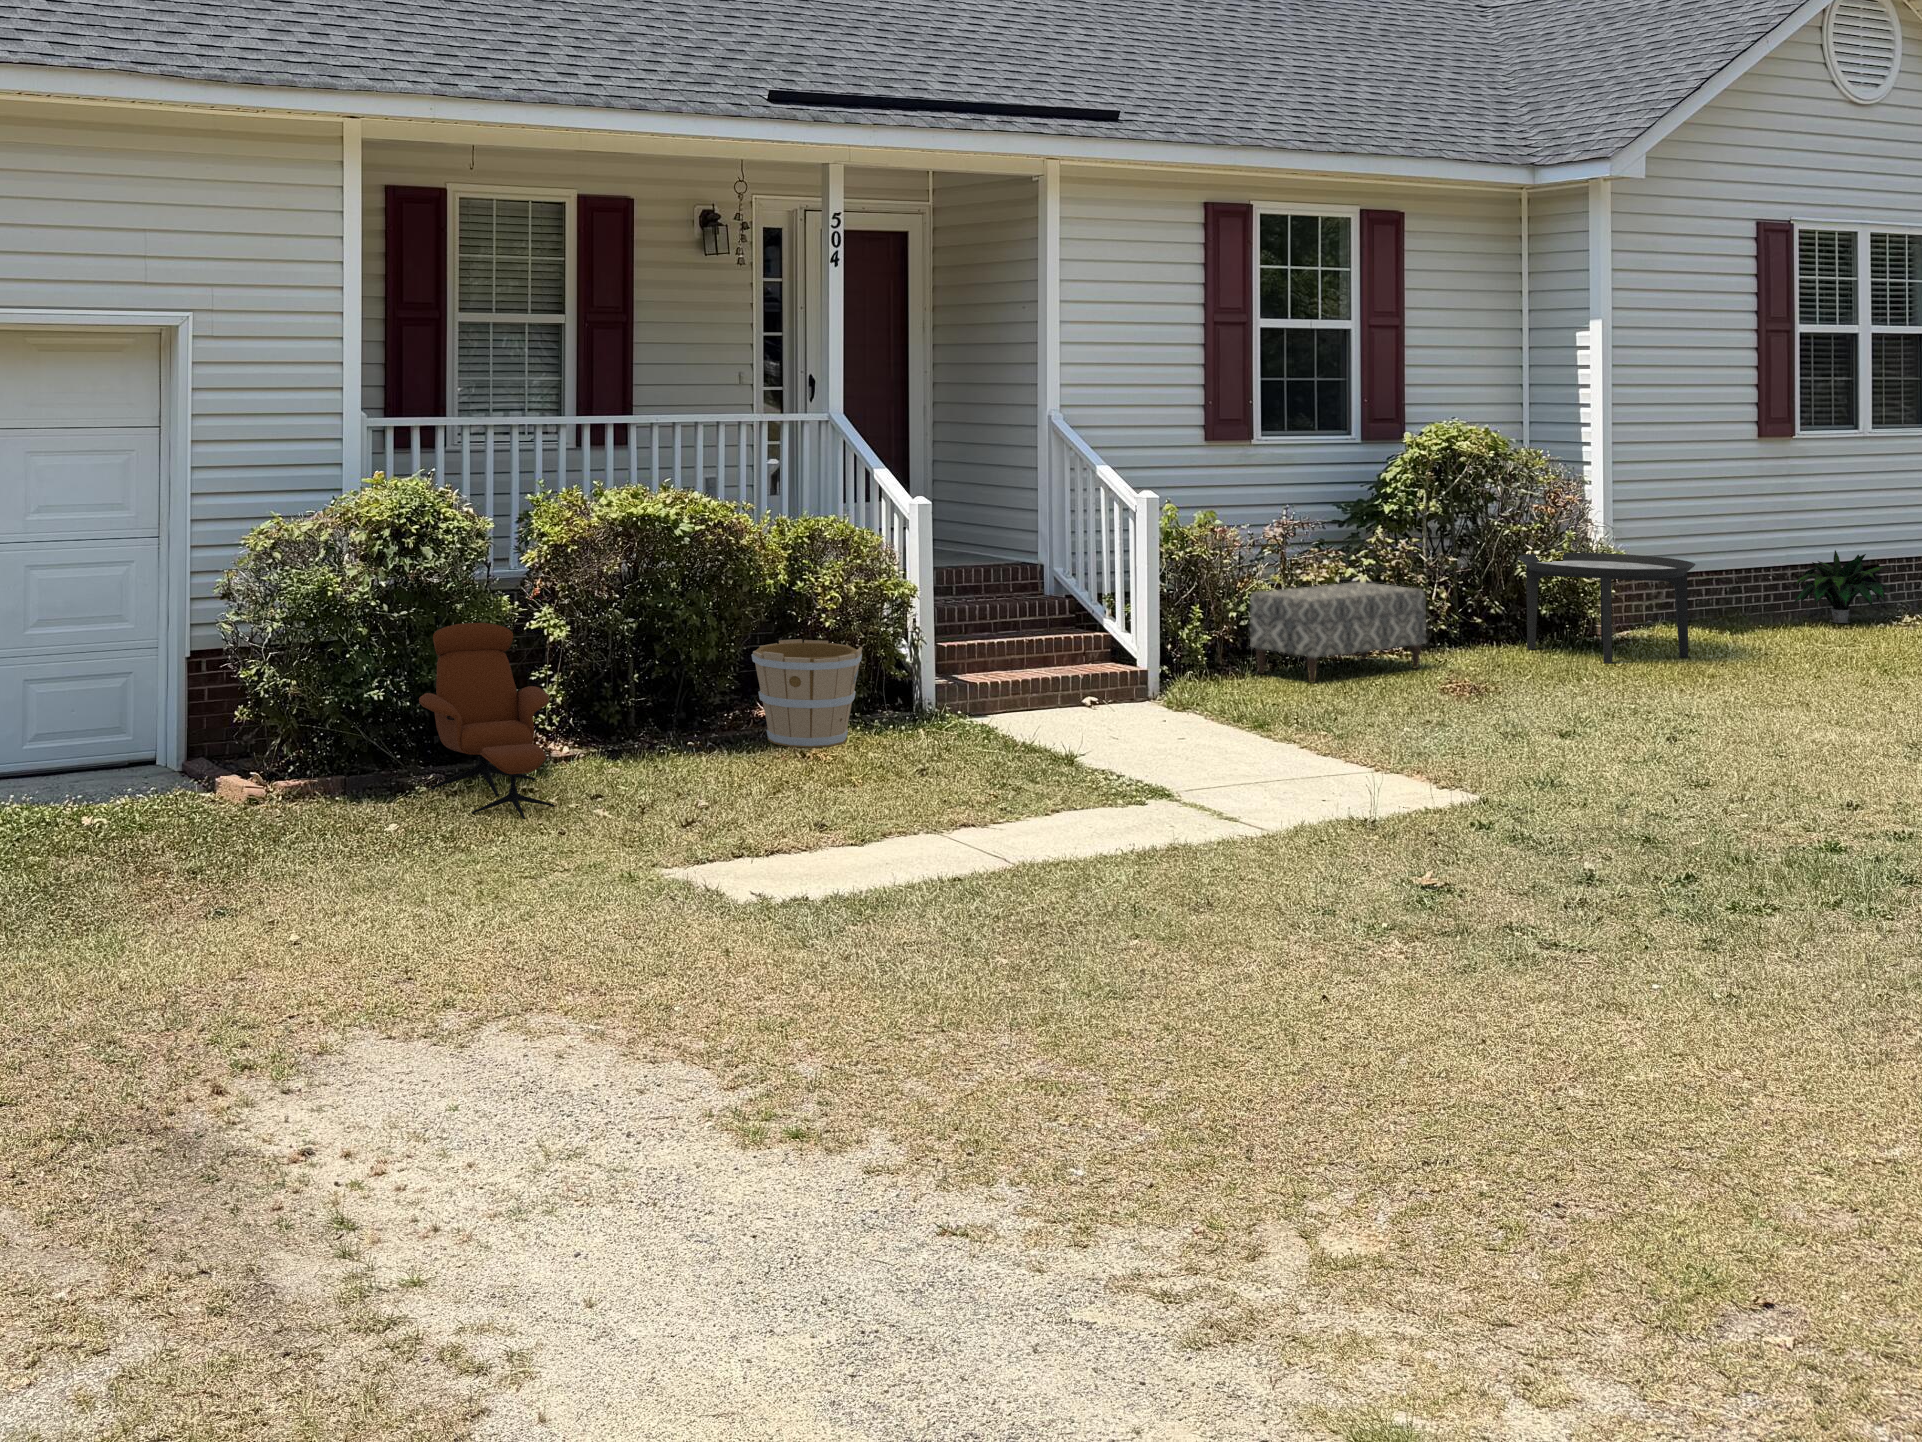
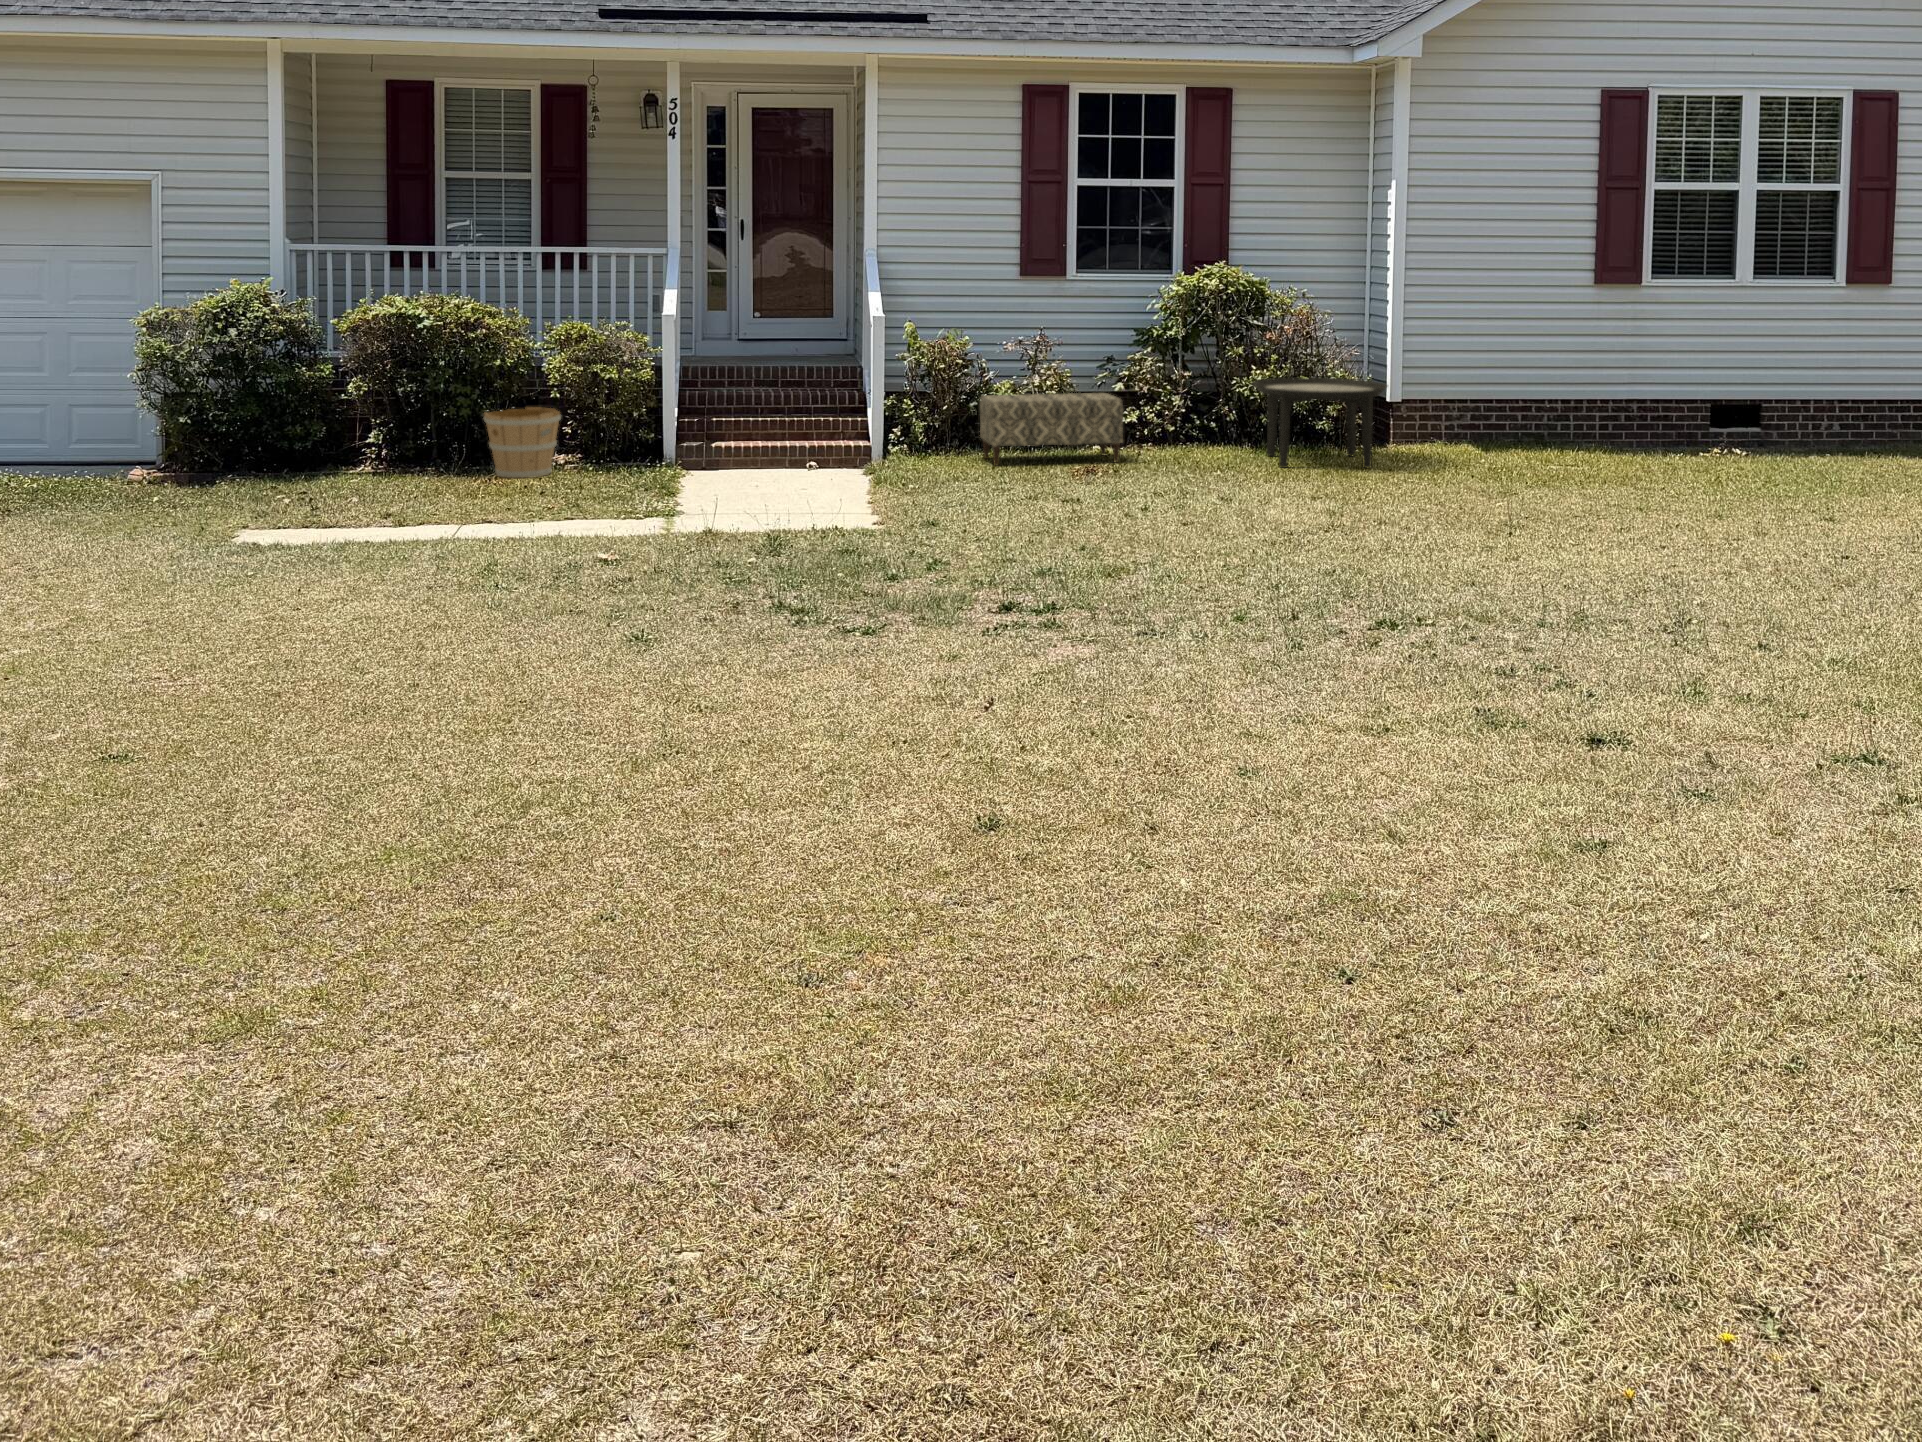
potted plant: present [1792,550,1896,623] -> none [1606,387,1692,454]
lounge chair: present [419,623,554,819] -> none [205,381,302,498]

